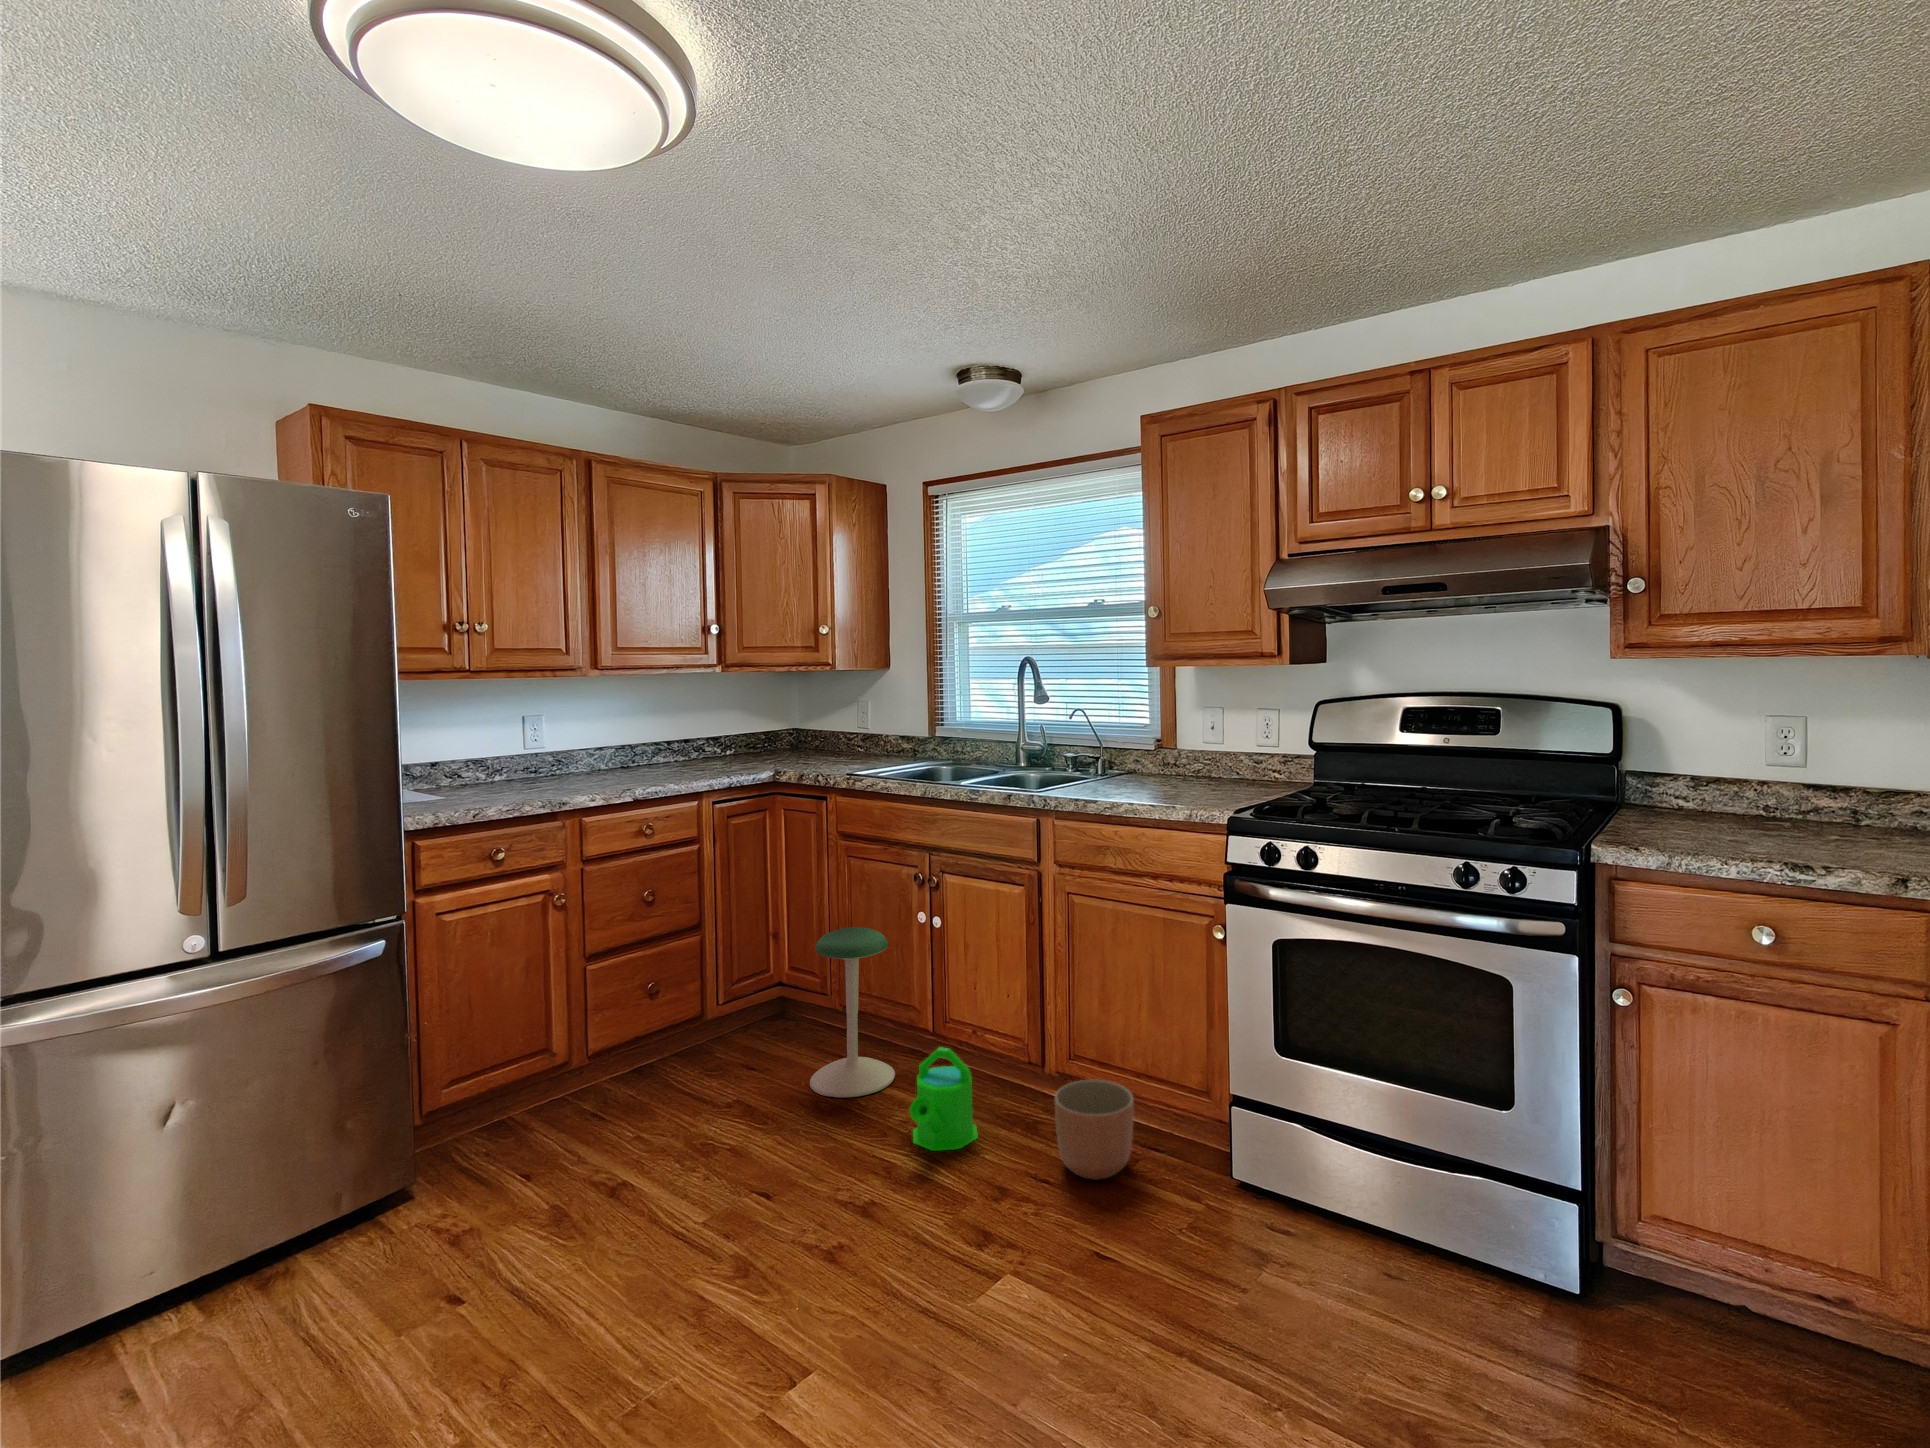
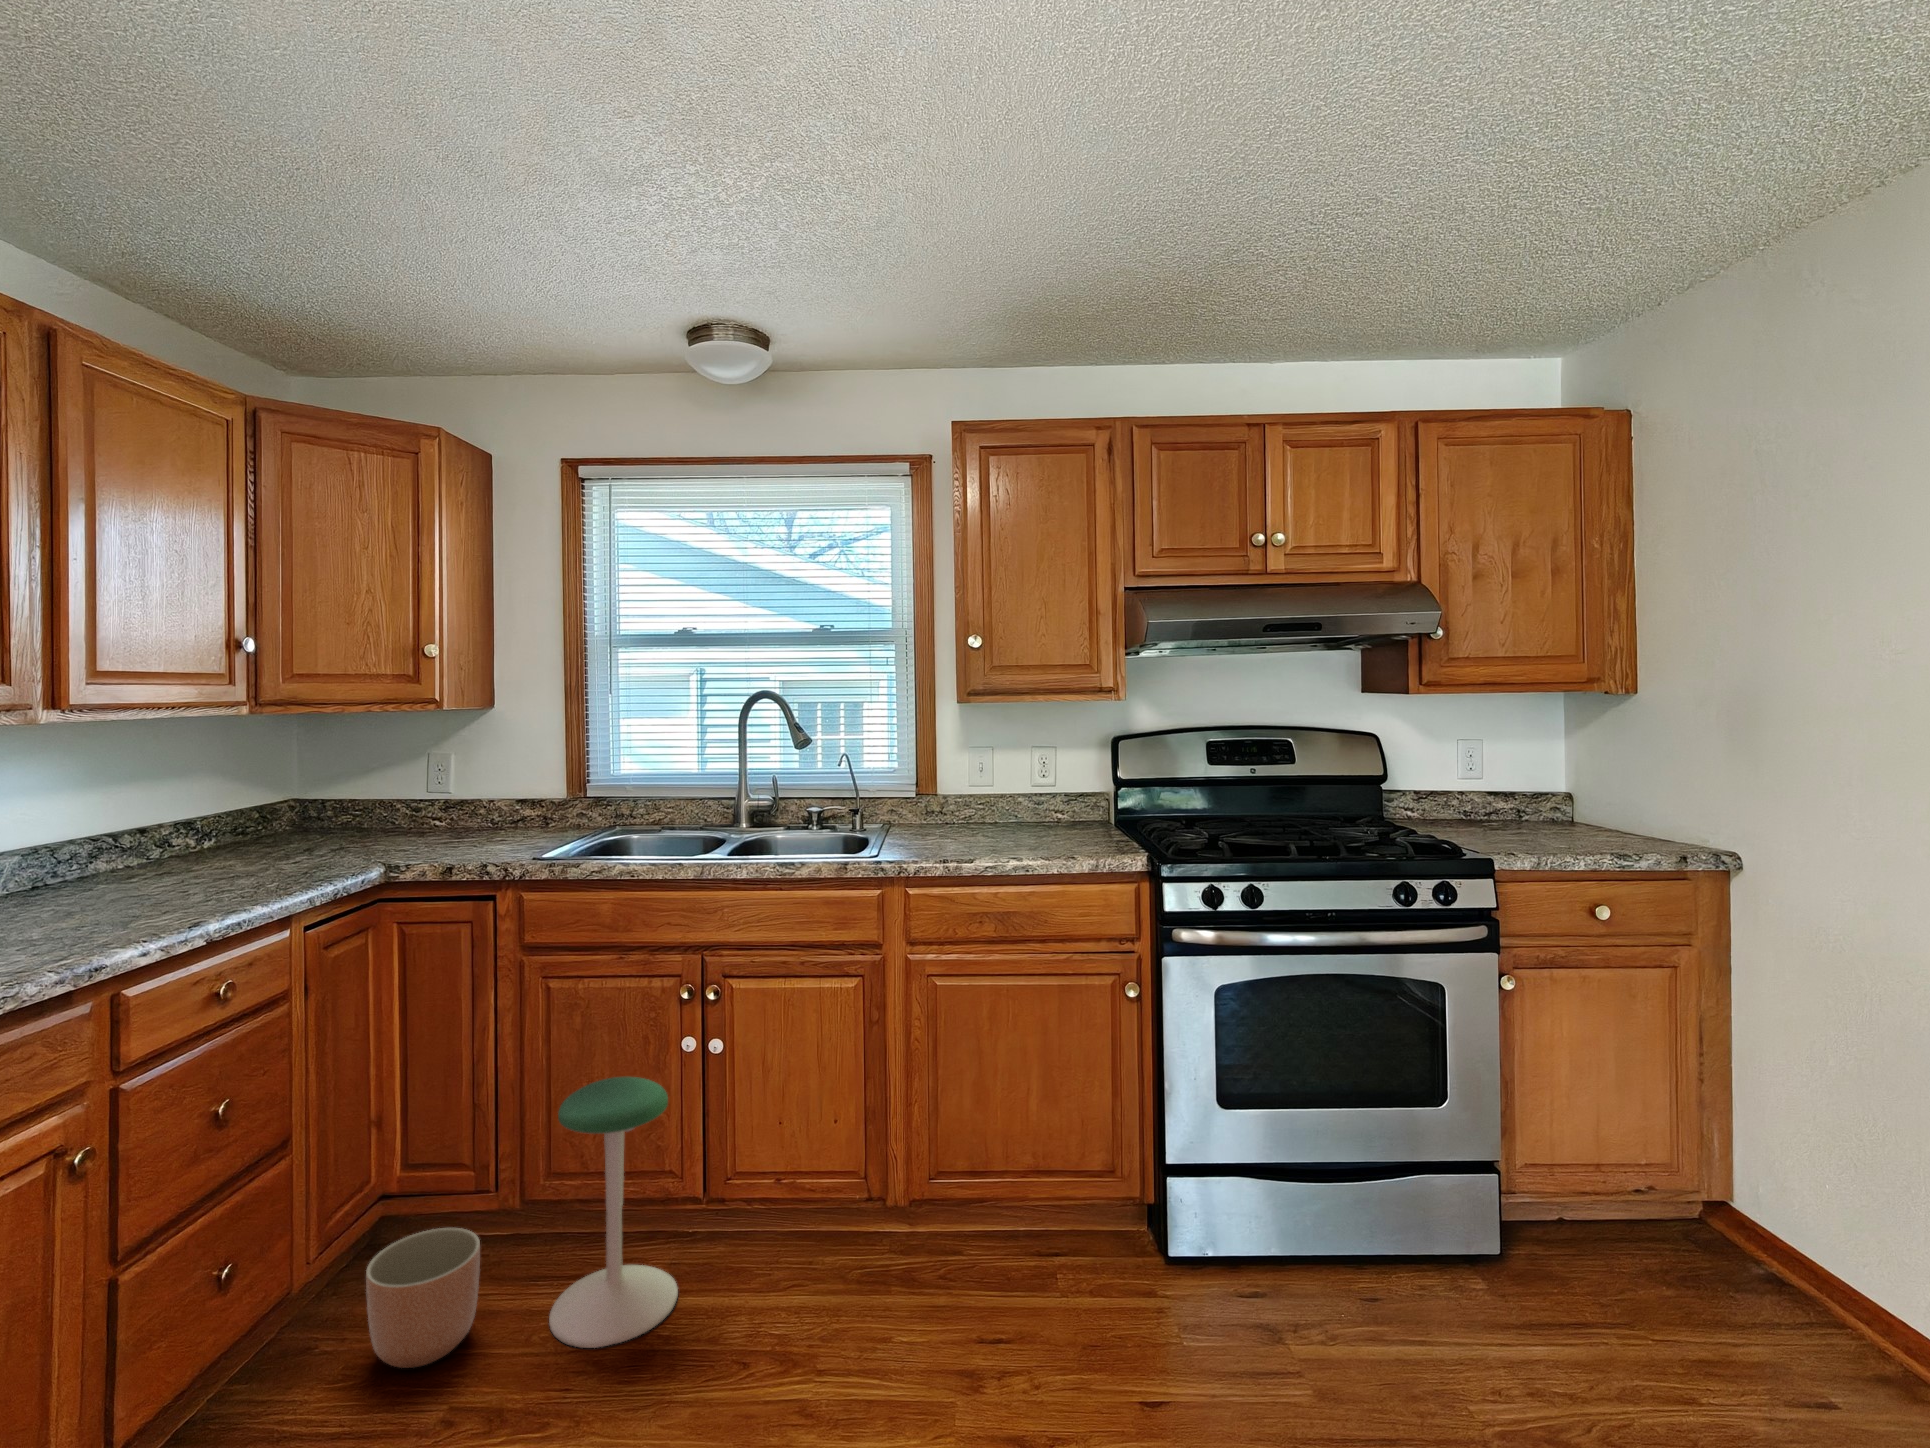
watering can: present [910,1047,978,1151] -> none [781,1213,873,1364]
planter: present [1055,1080,1134,1179] -> present [366,1228,480,1368]

